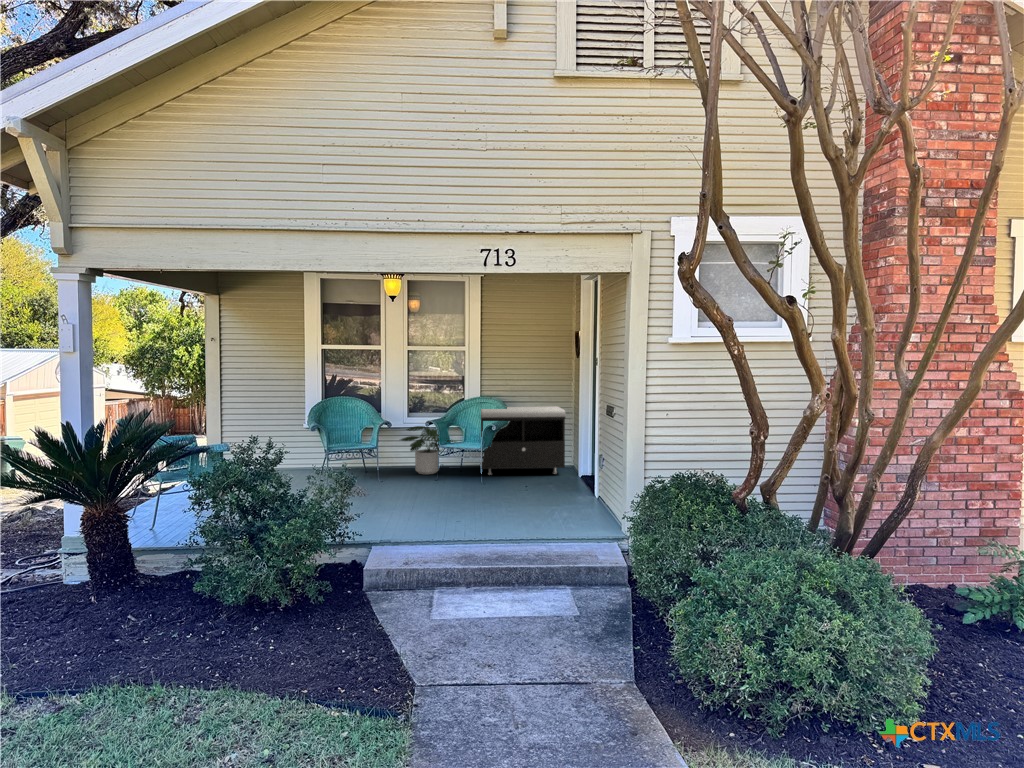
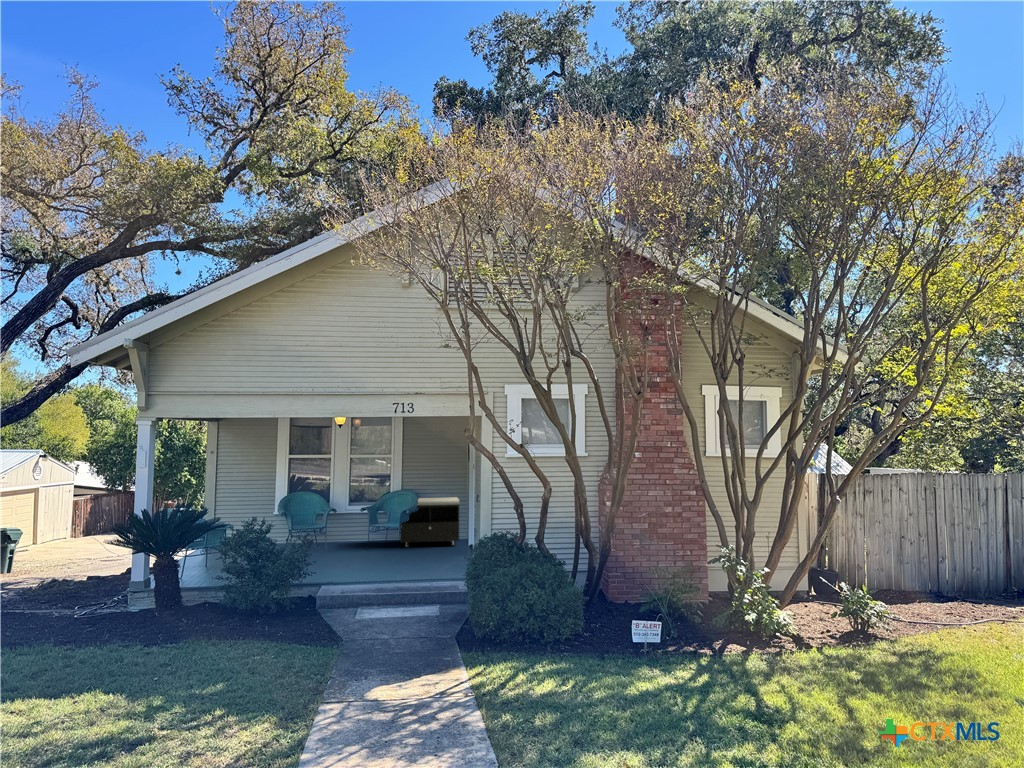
potted plant: present [401,426,455,474] -> none [343,513,384,547]

